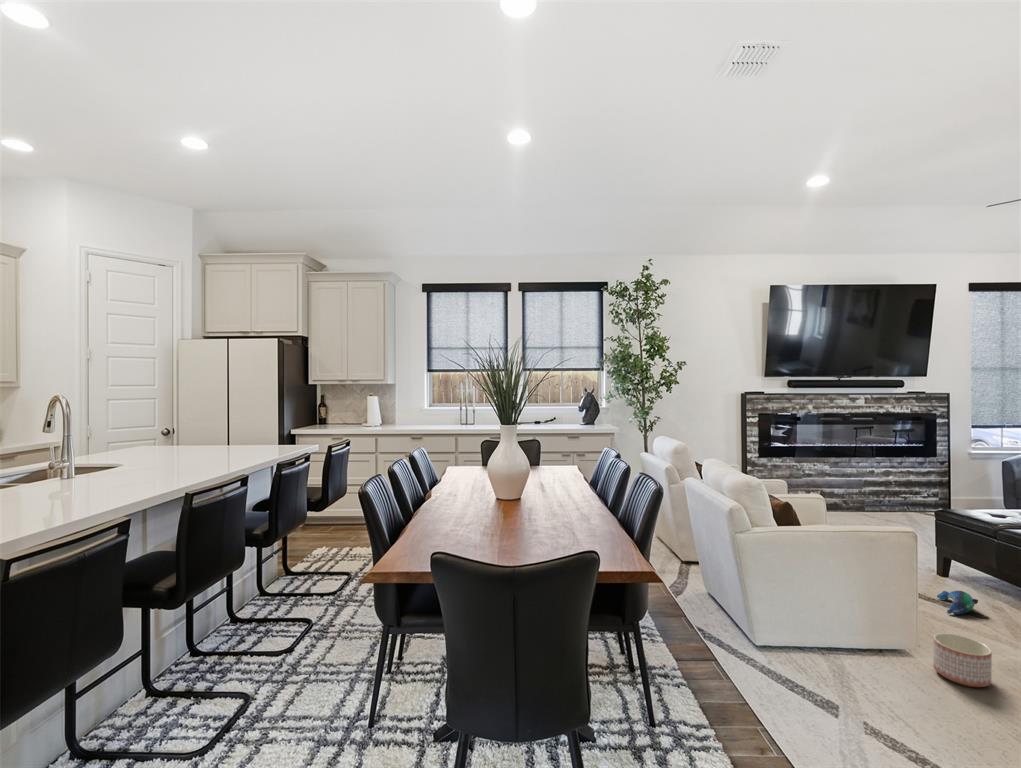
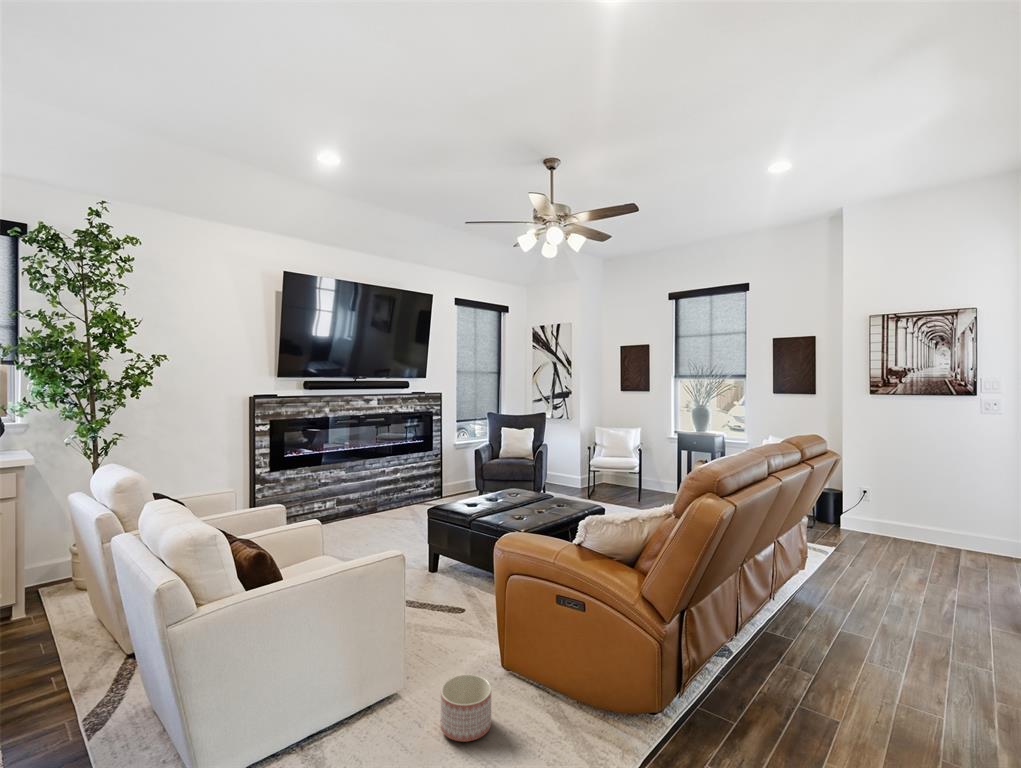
plush toy: present [937,591,978,615] -> none [438,597,471,629]

